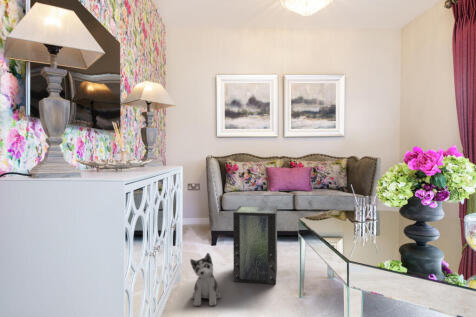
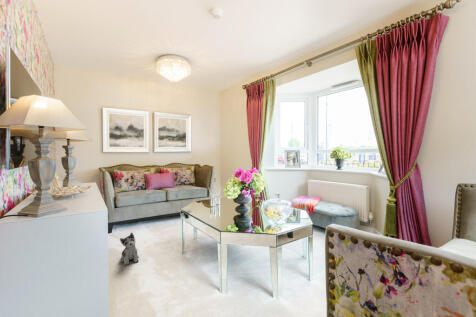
storage box: present [233,206,277,284] -> none [140,200,167,248]

